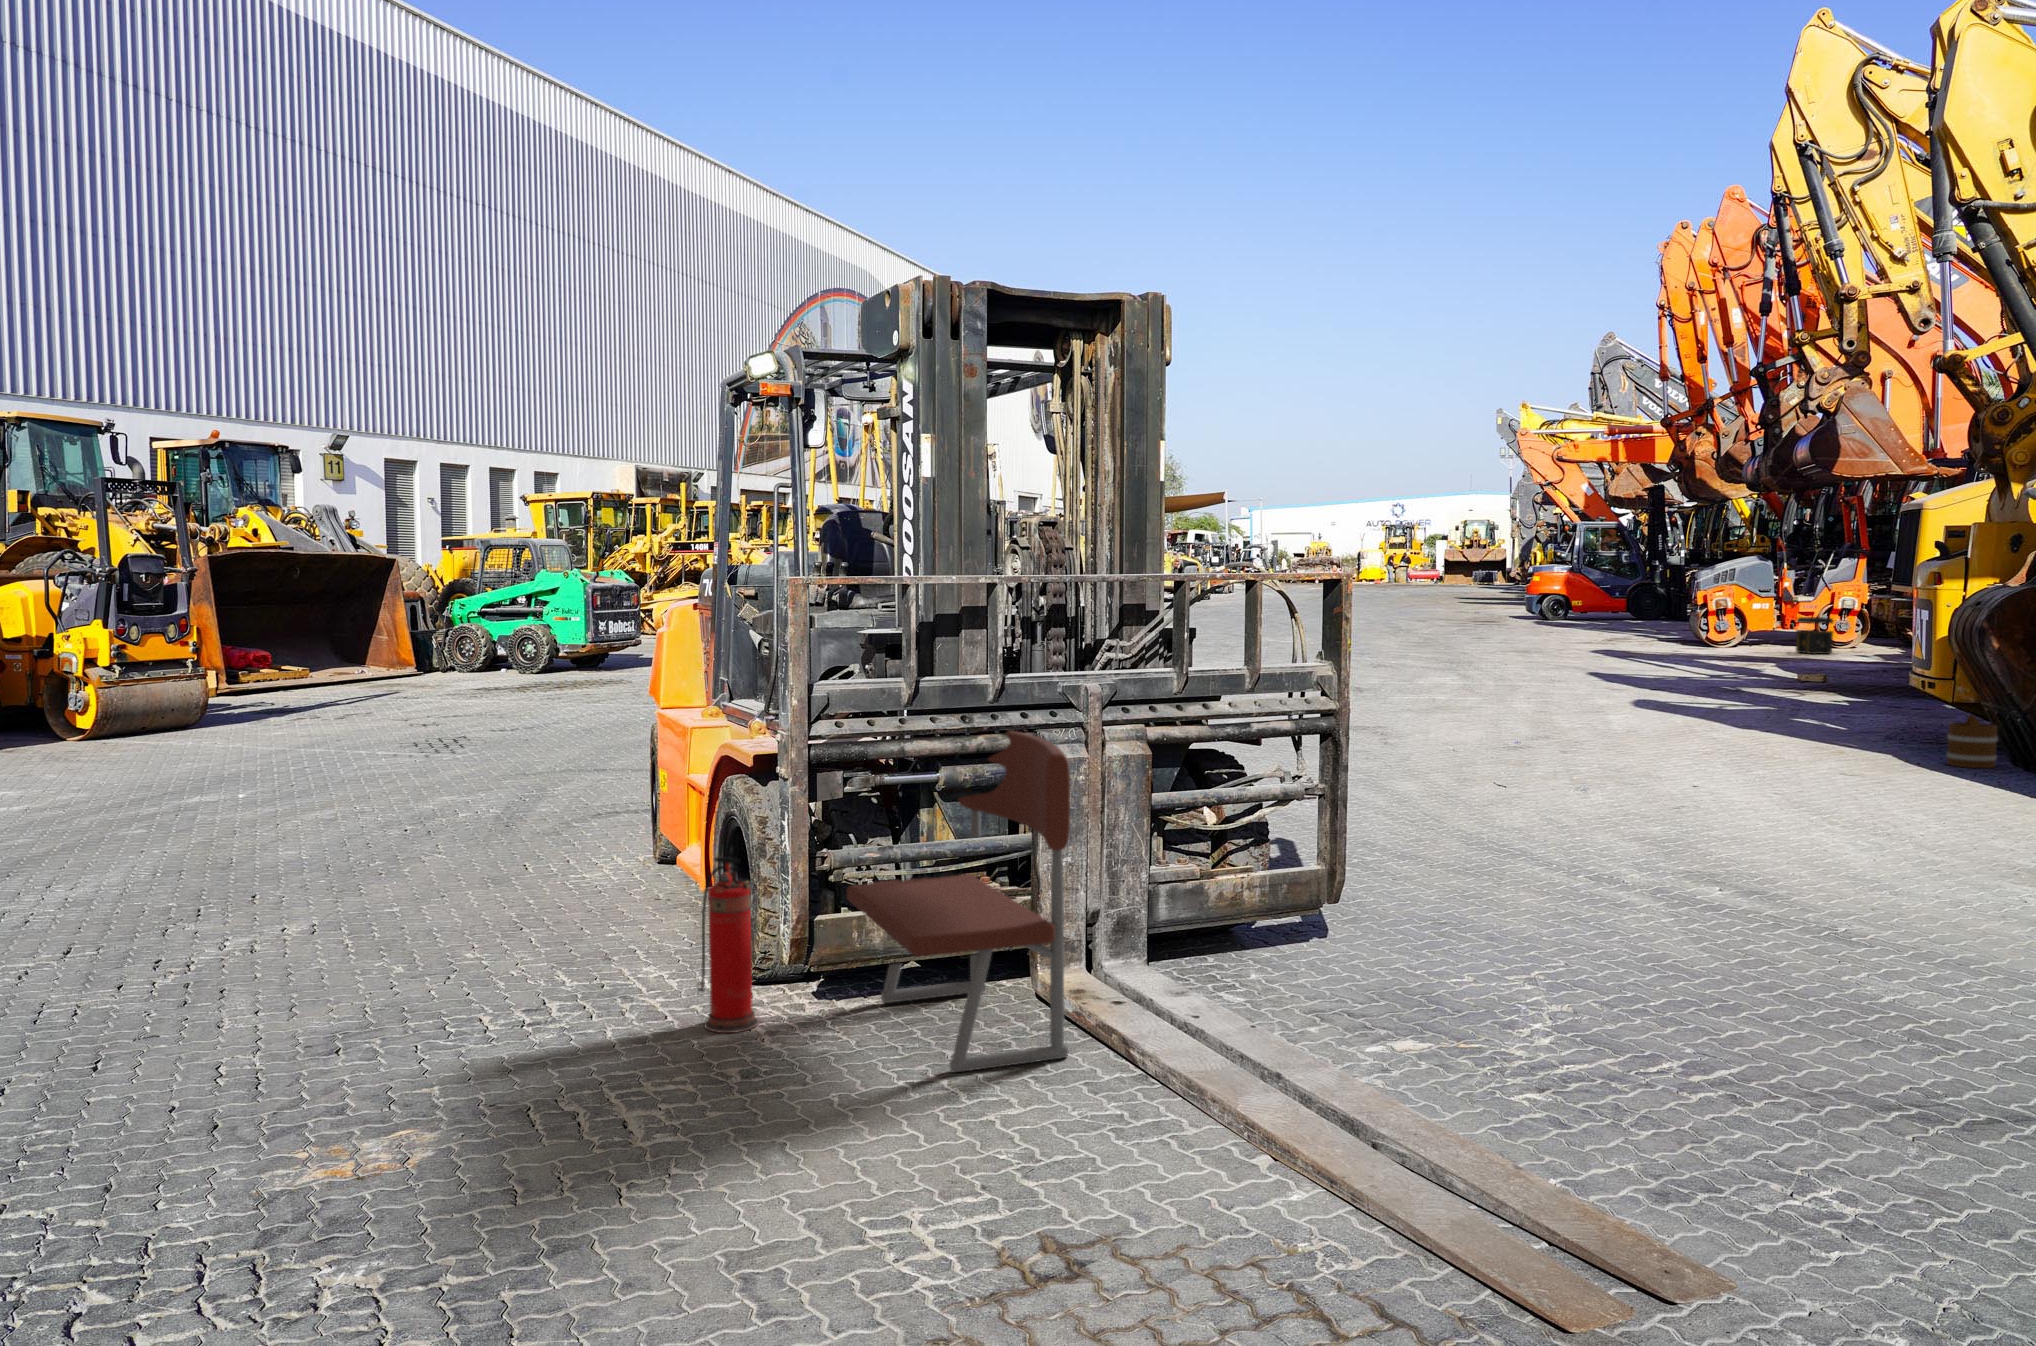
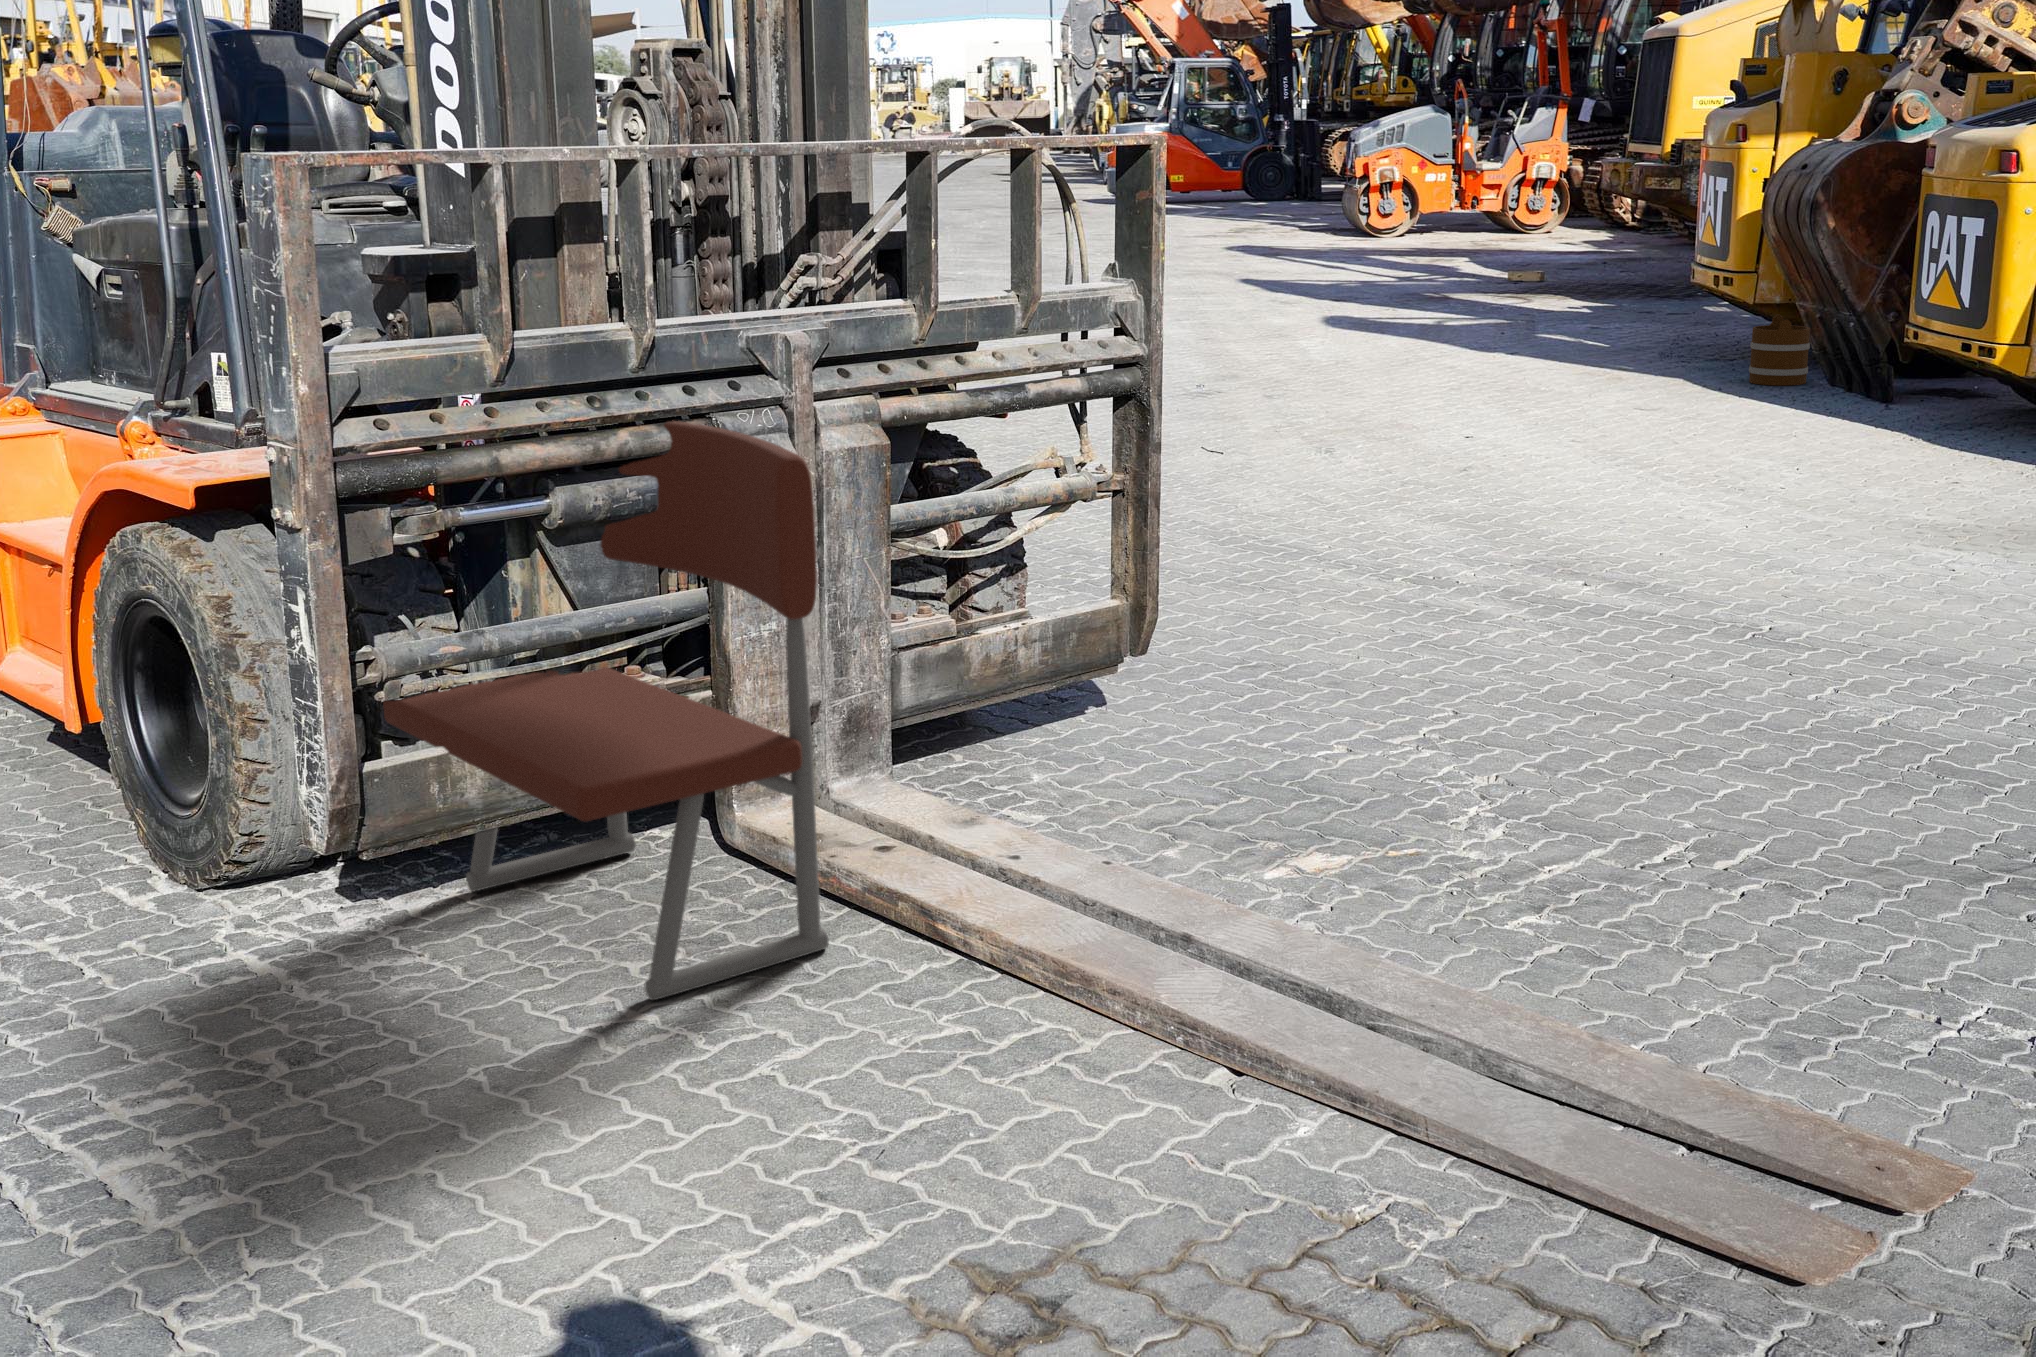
toolbox: present [1796,617,1834,654] -> none [1482,190,1528,242]
fire extinguisher: present [698,857,759,1033] -> none [143,679,270,982]

